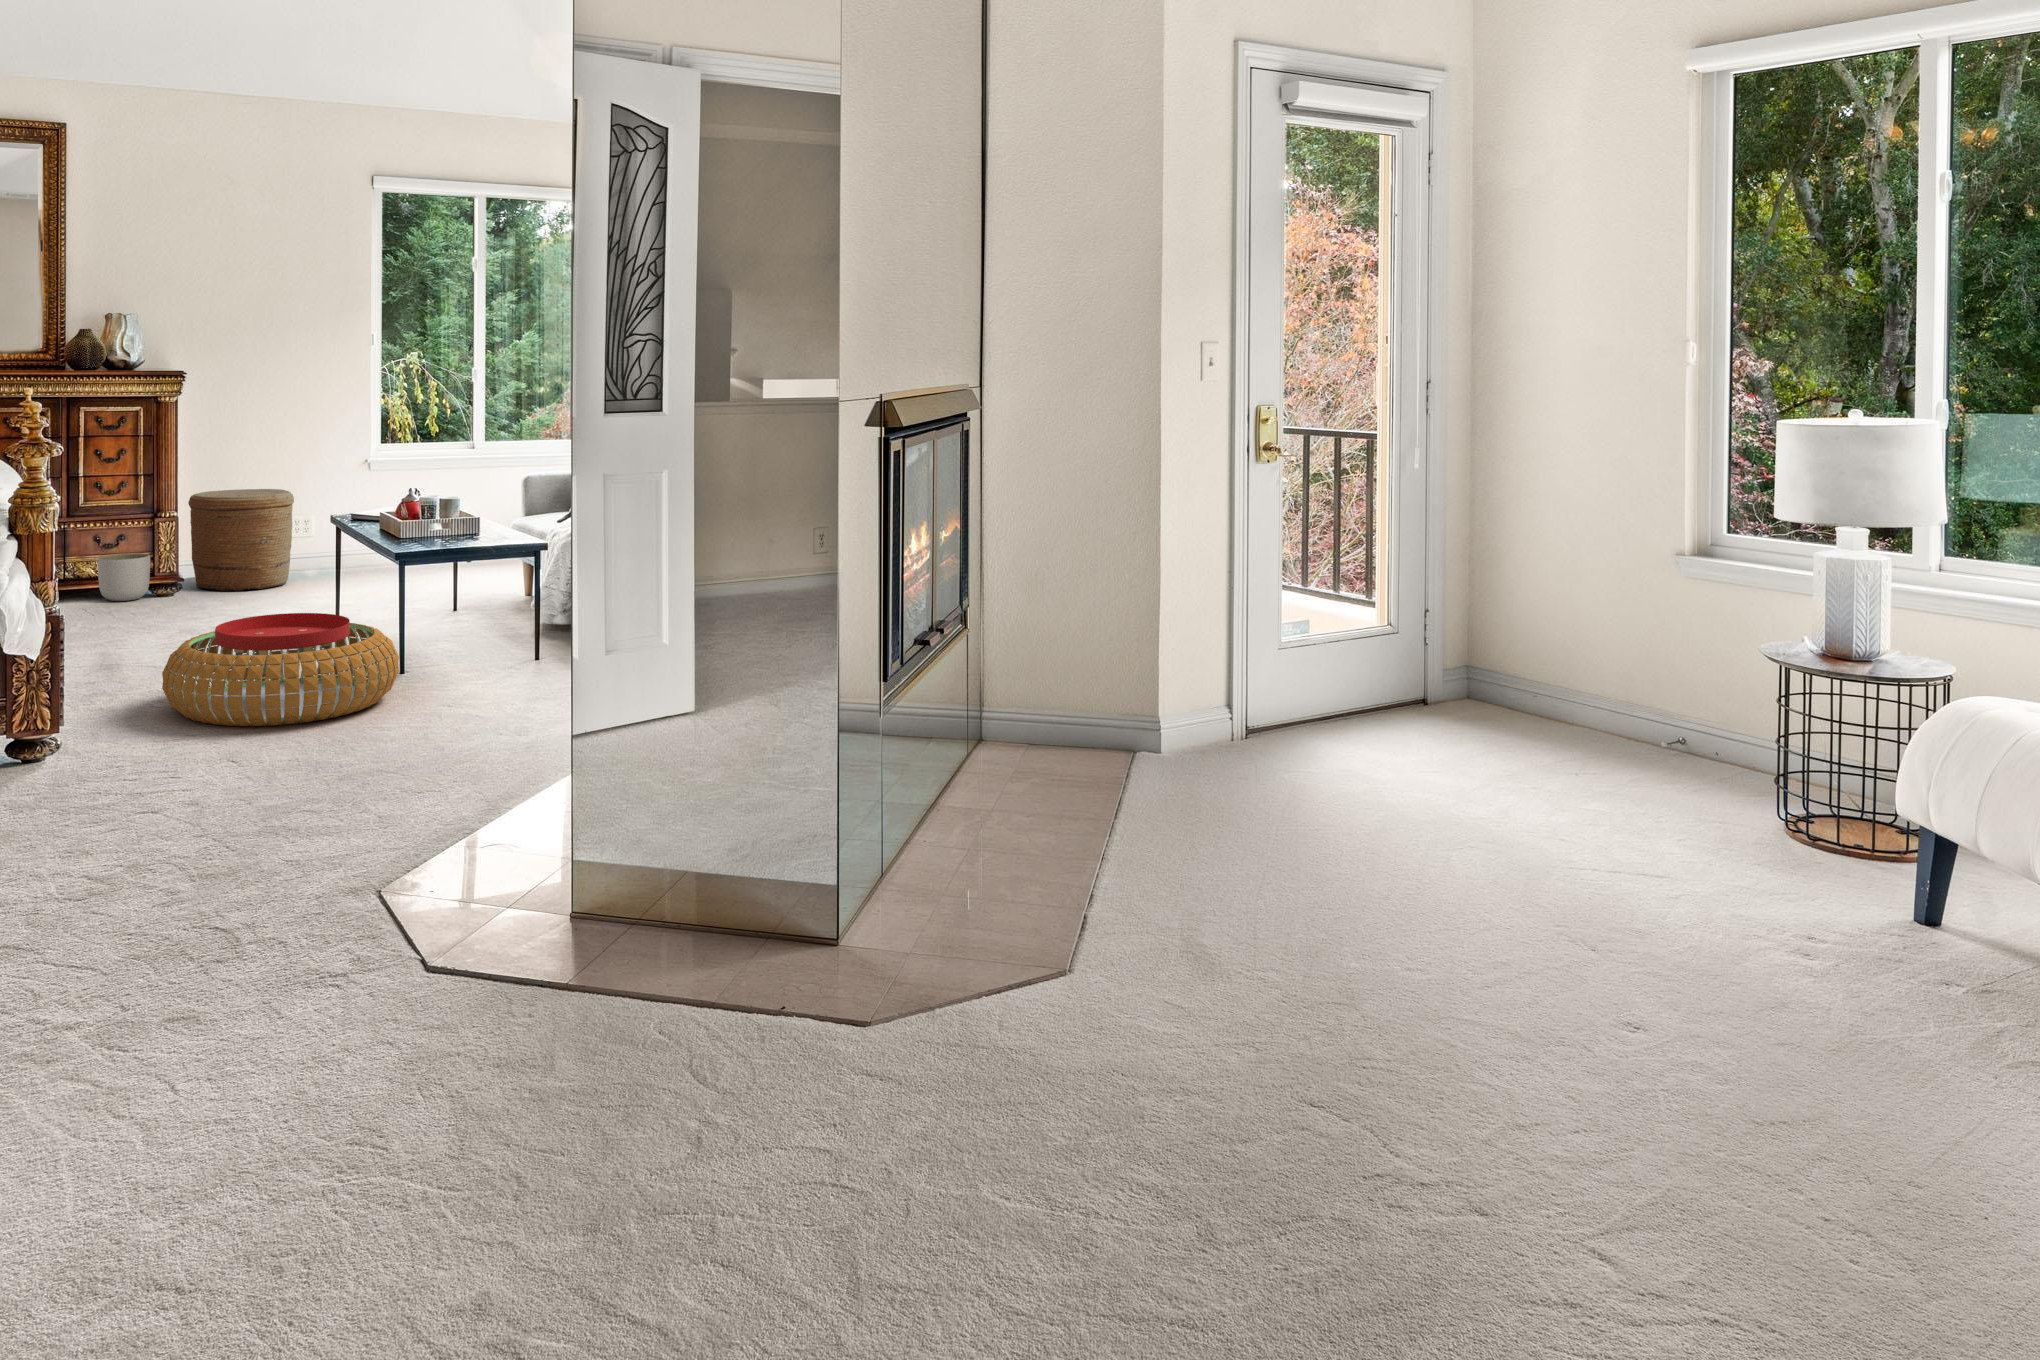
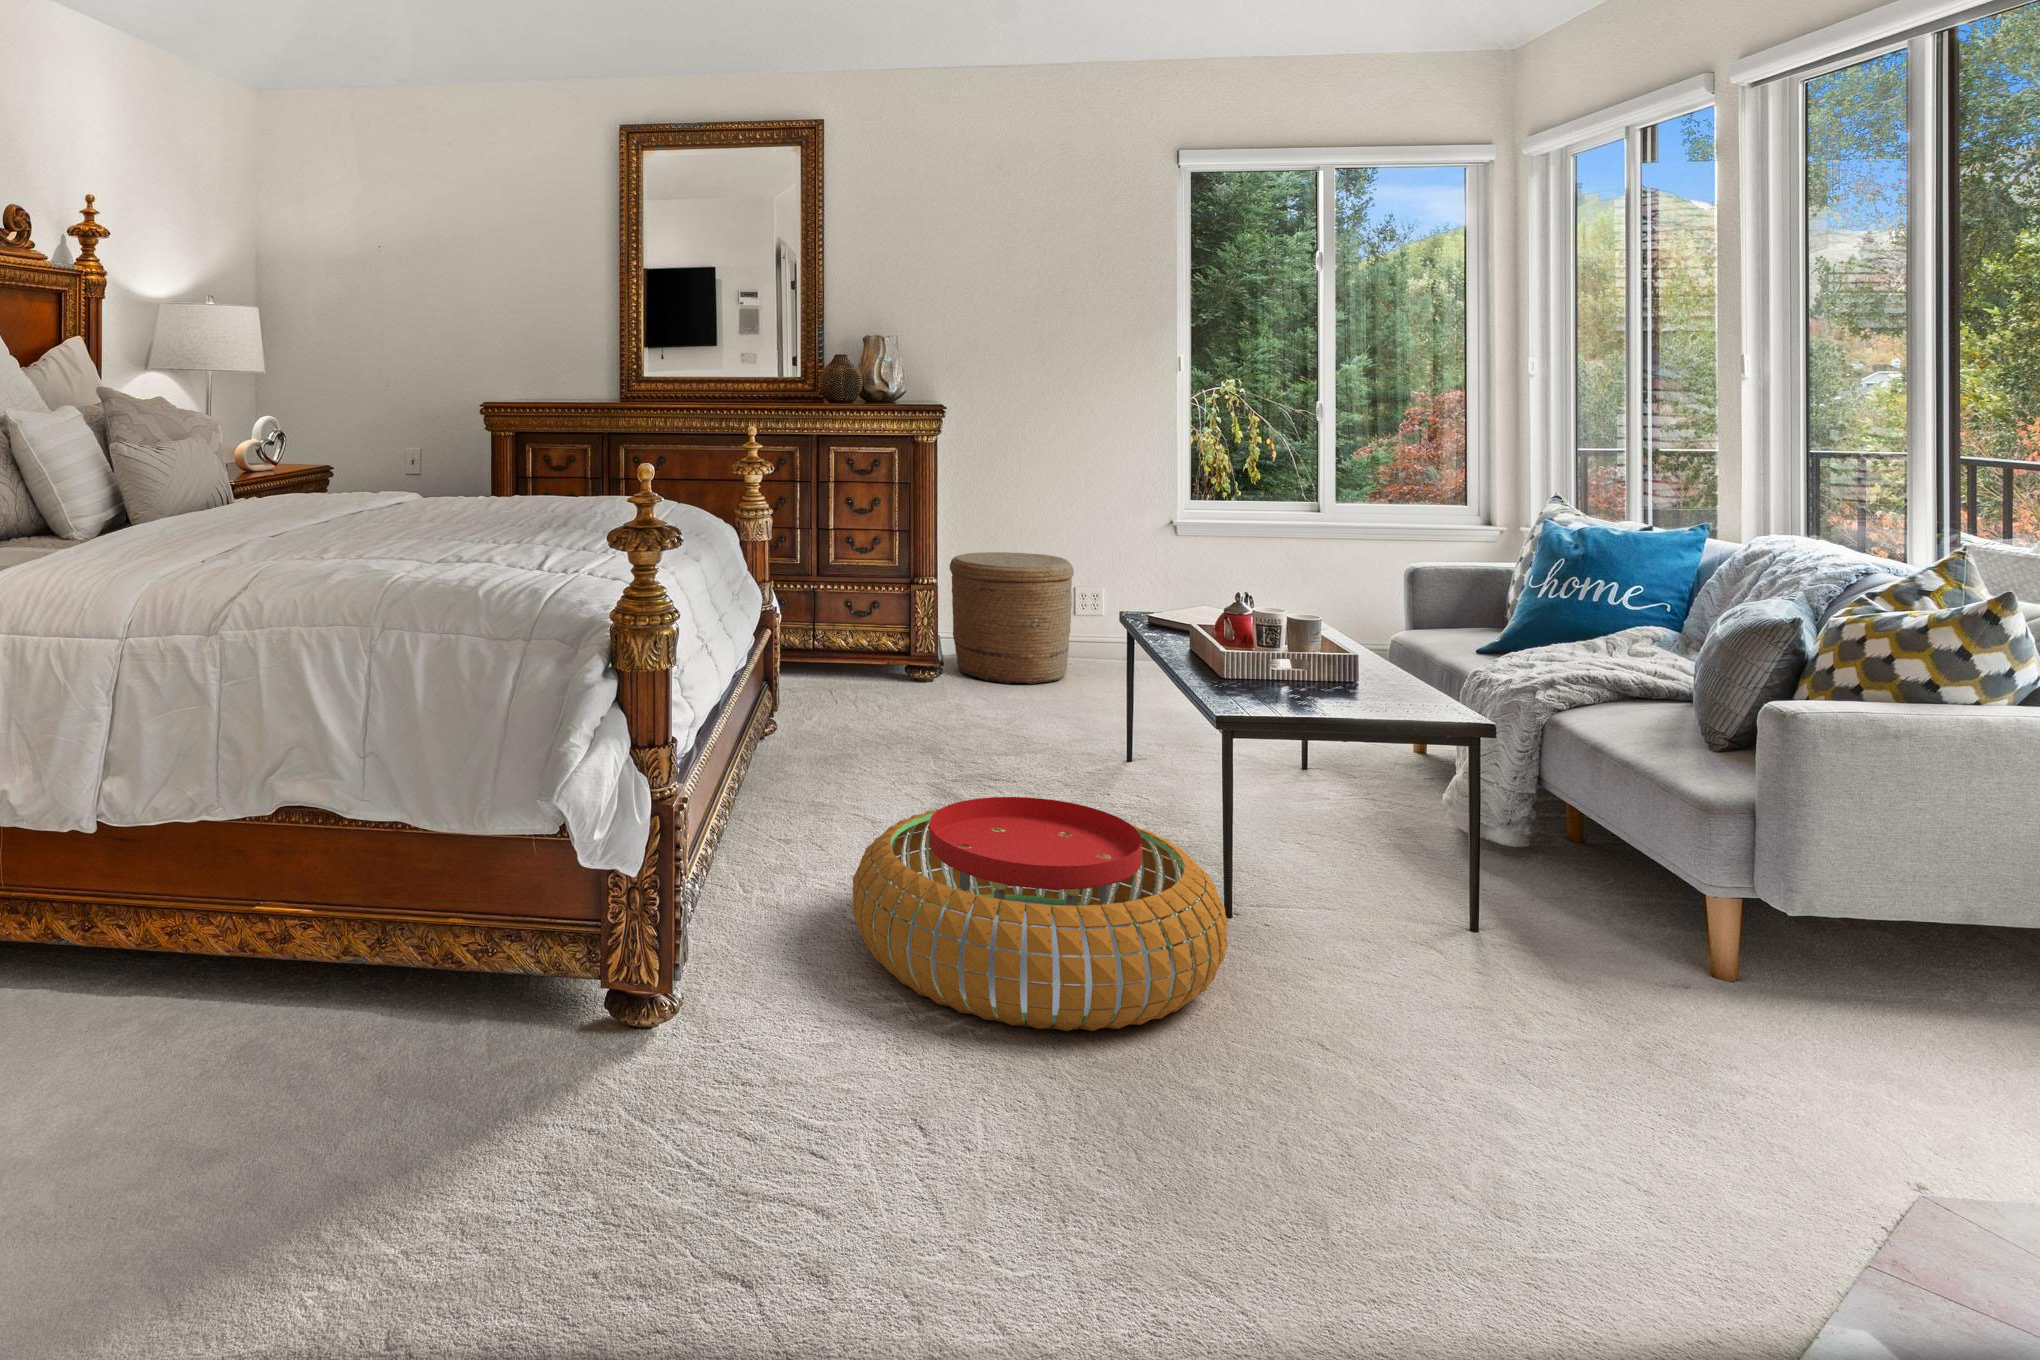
planter: present [98,553,150,601] -> none [847,623,903,682]

